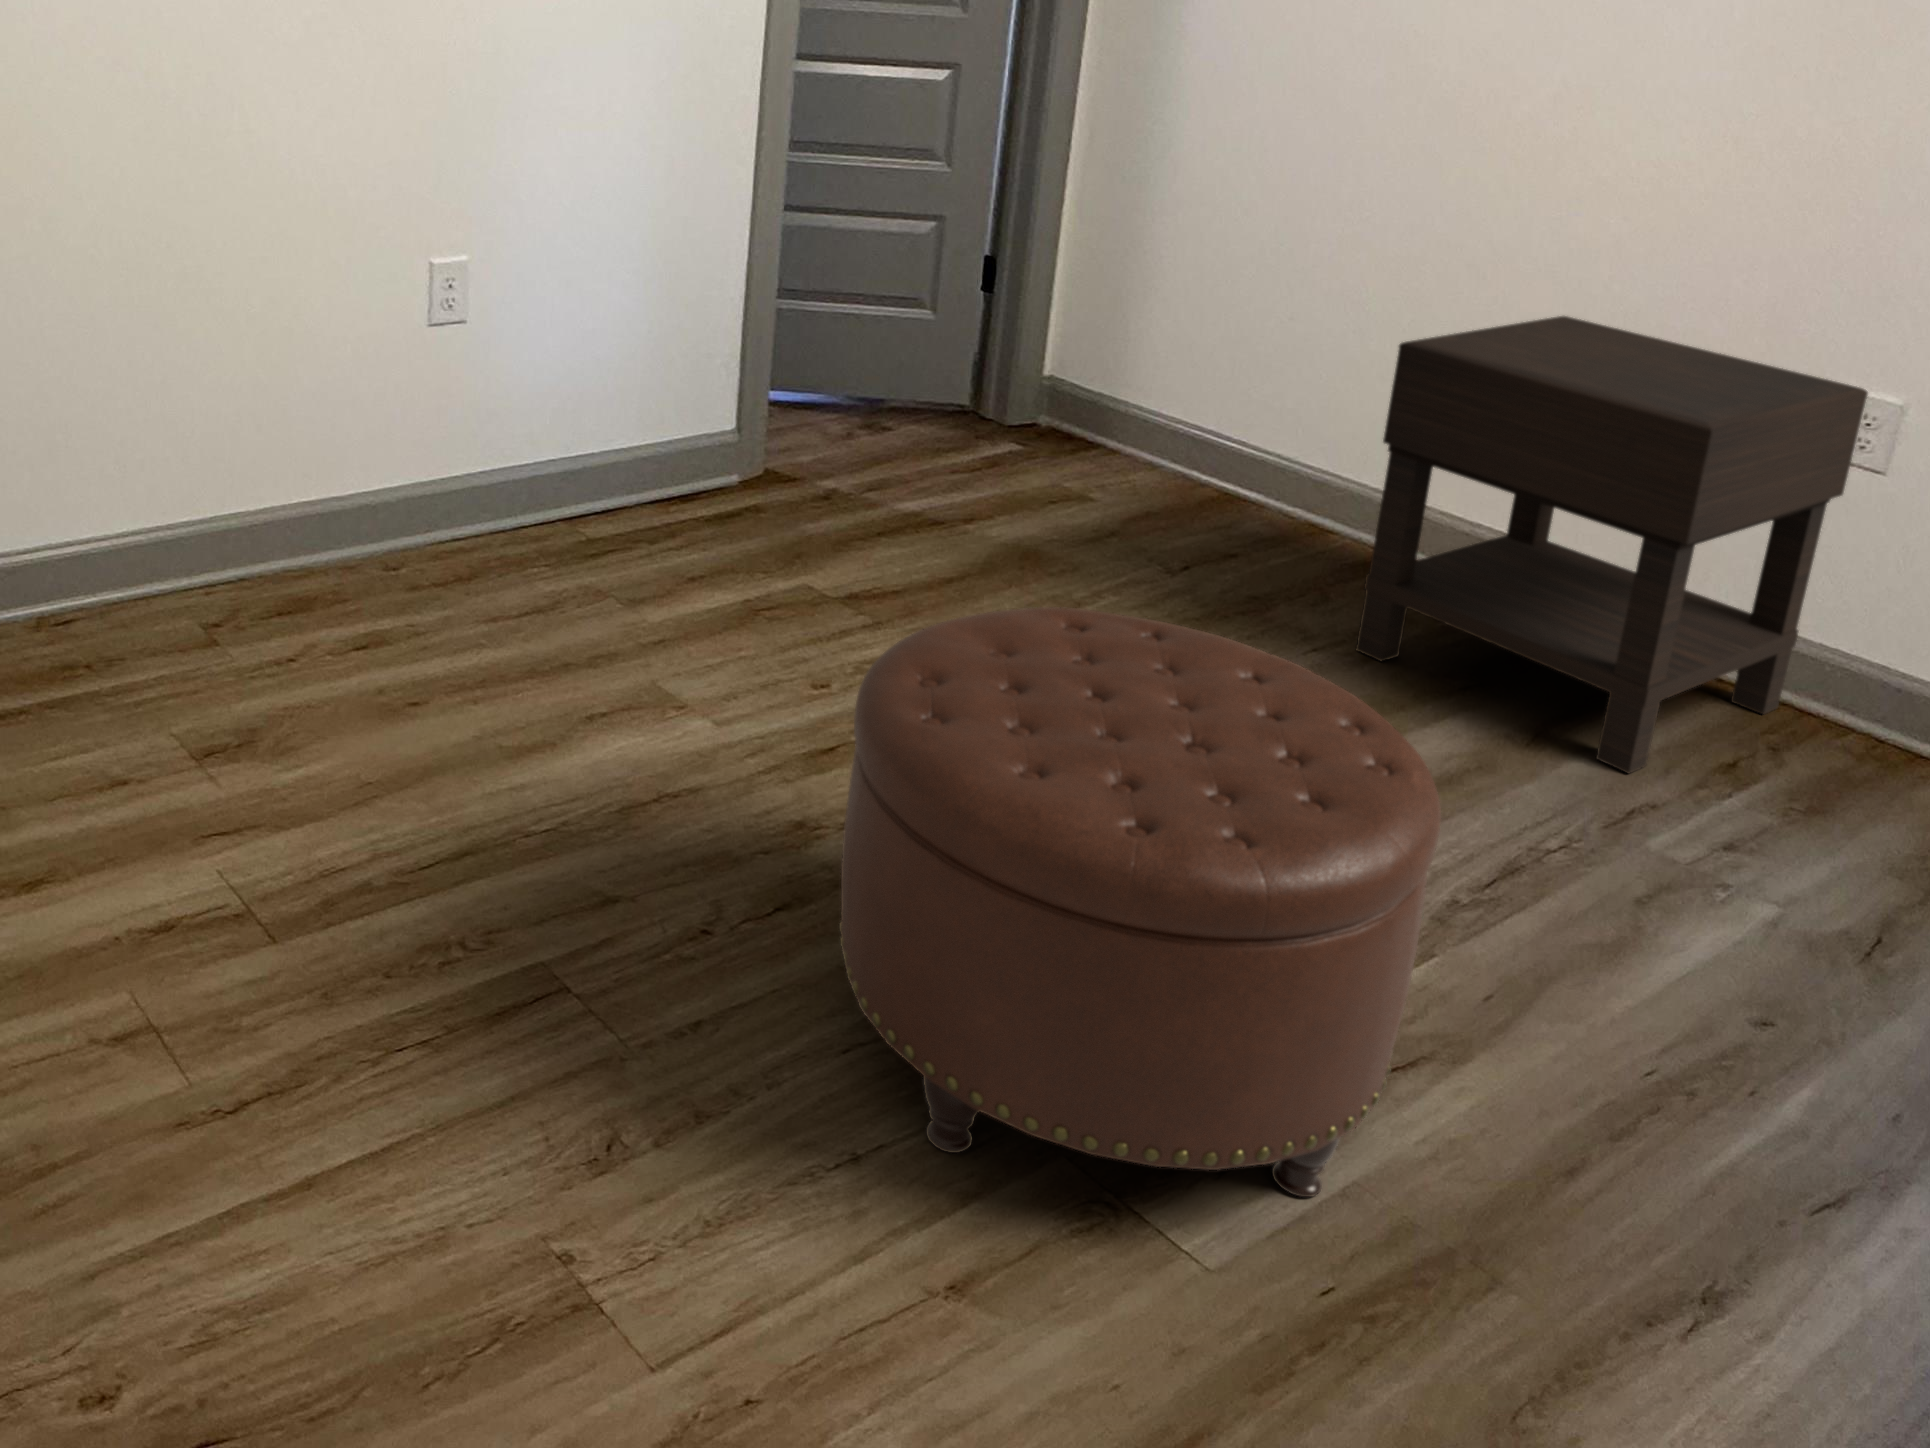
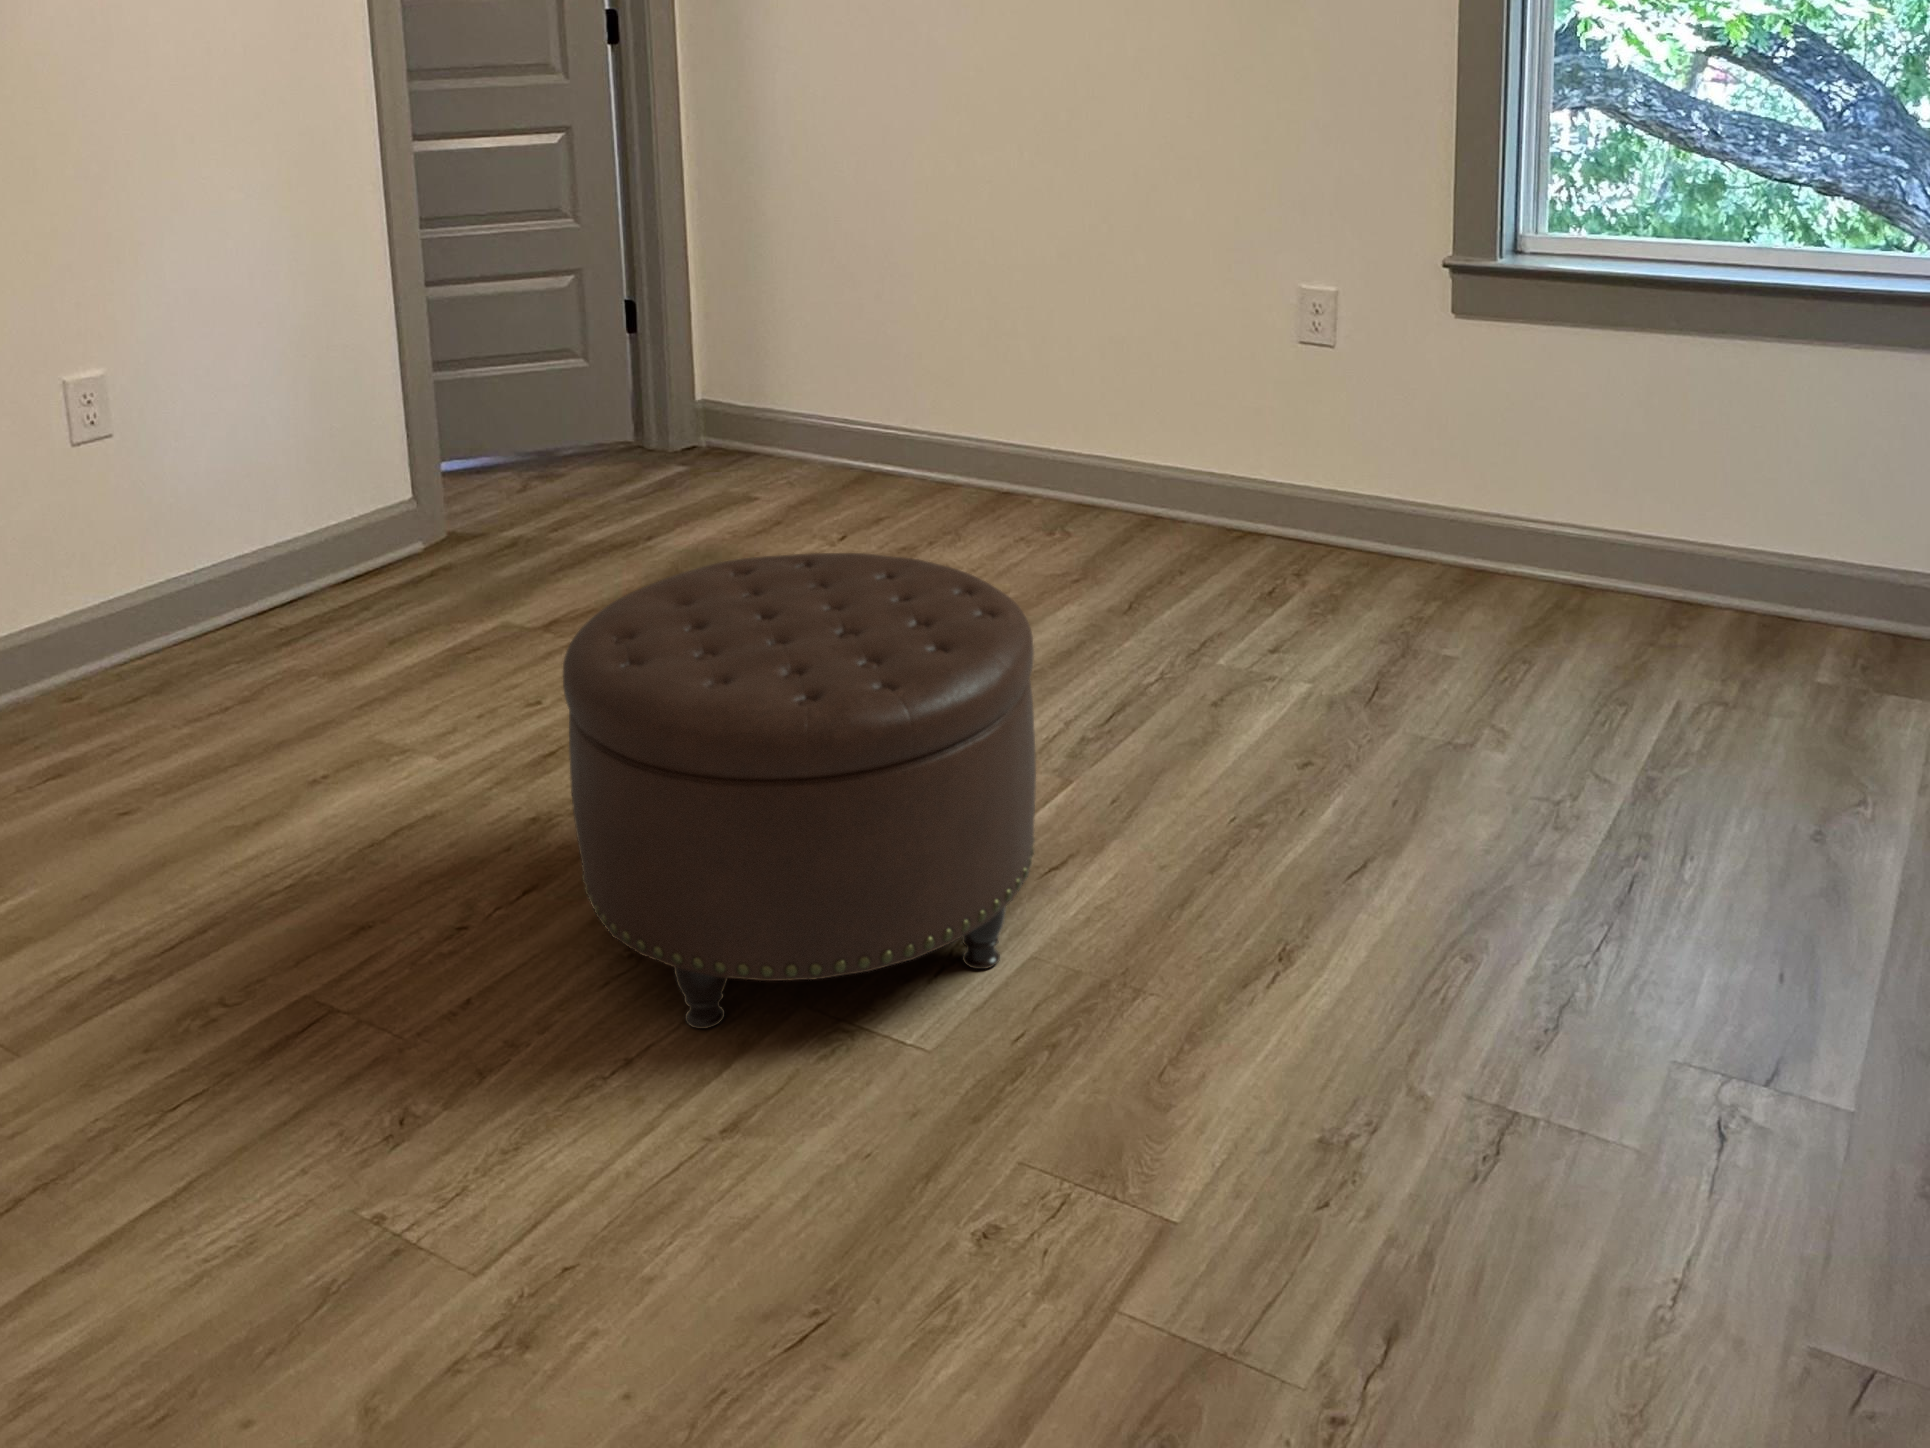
nightstand: present [1356,316,1868,773] -> none [971,267,1298,611]

